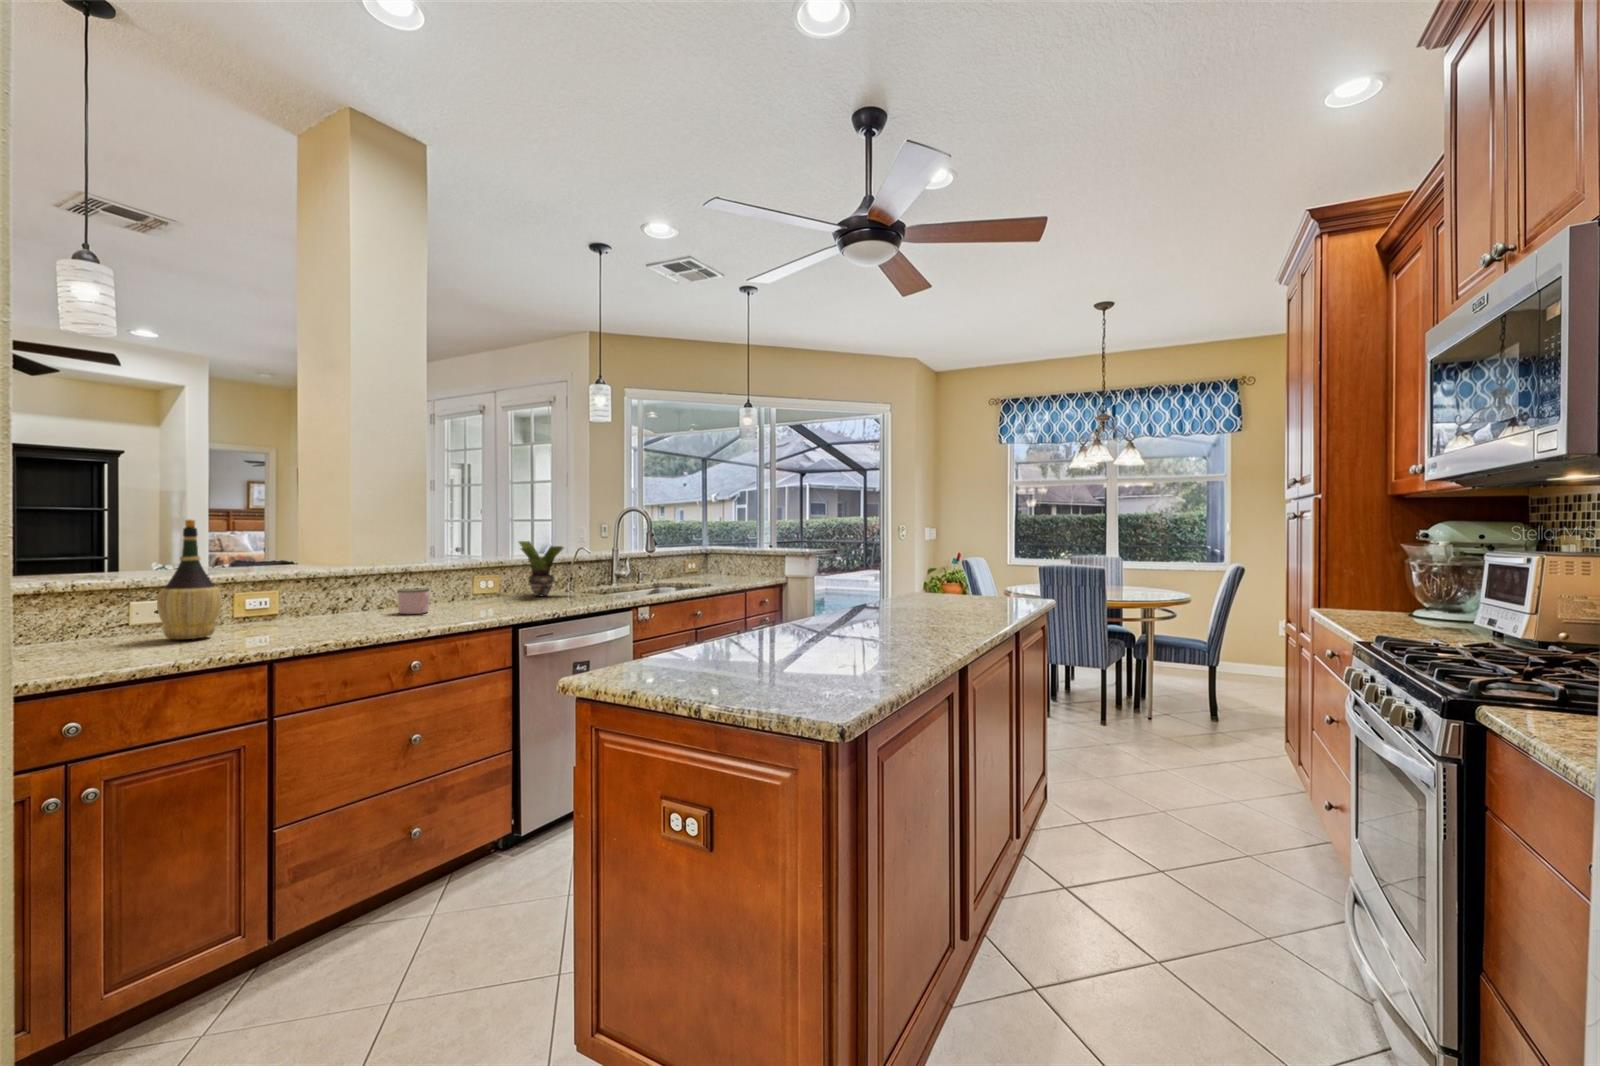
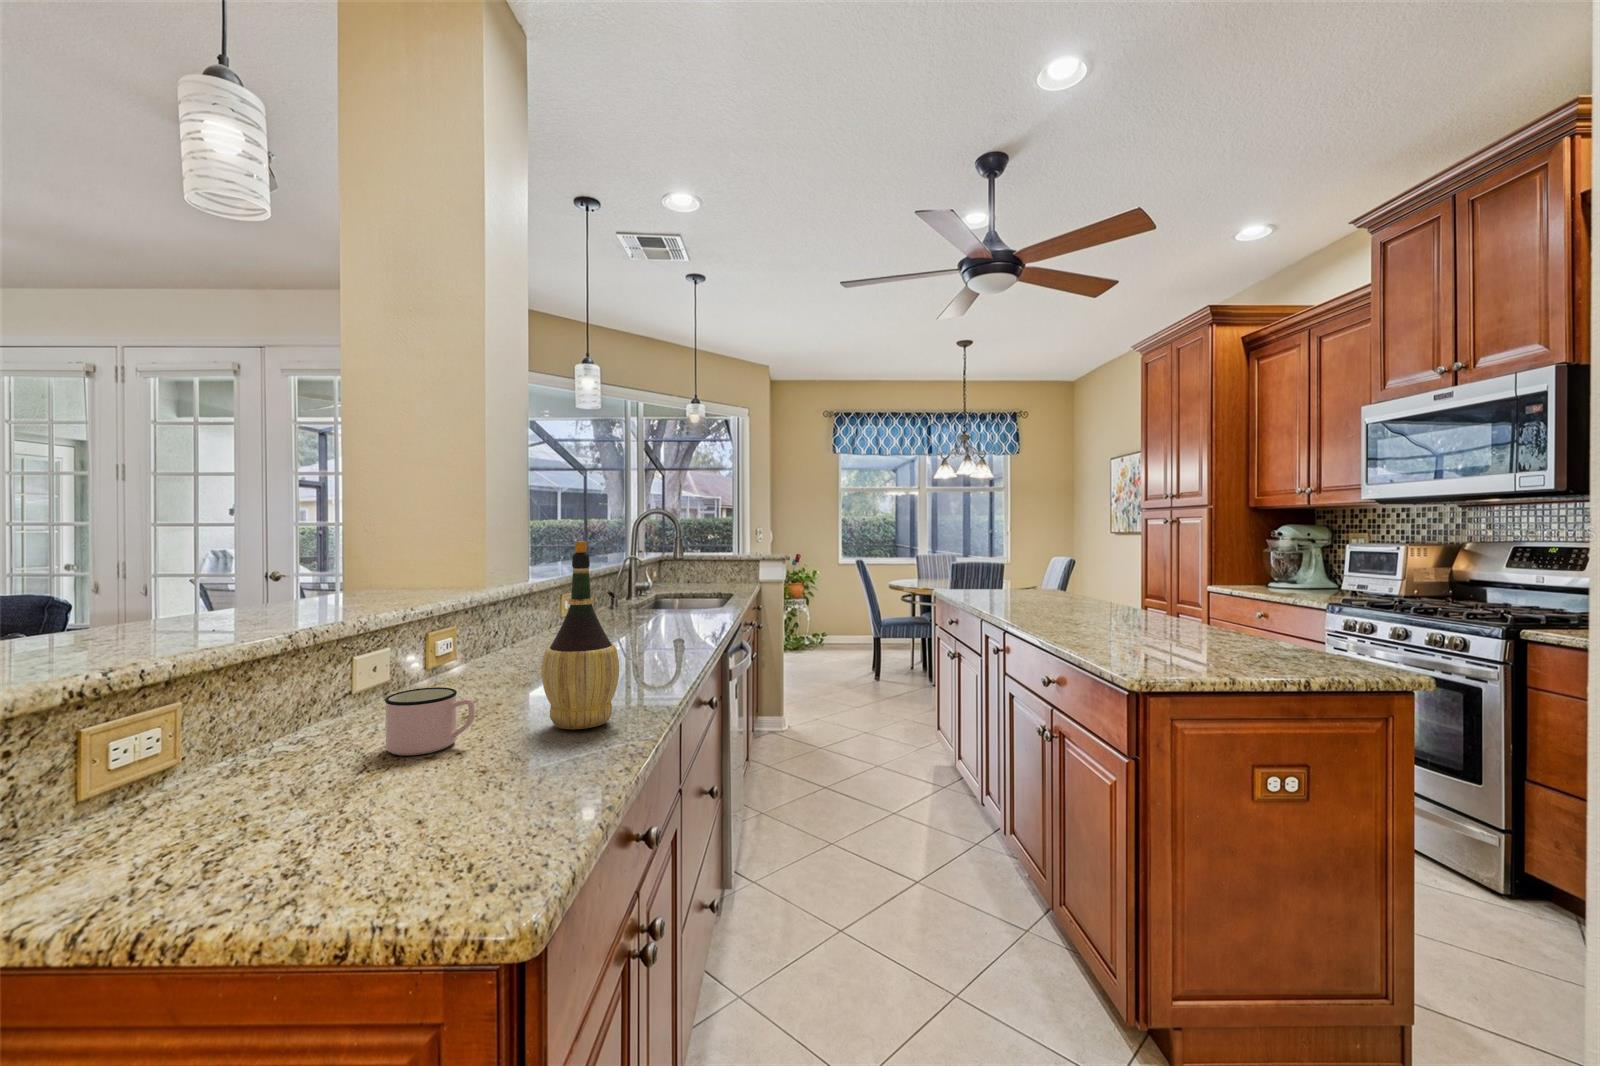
potted plant: present [519,541,564,596] -> none [628,557,700,624]
mug: present [398,589,429,614] -> present [385,687,475,755]

